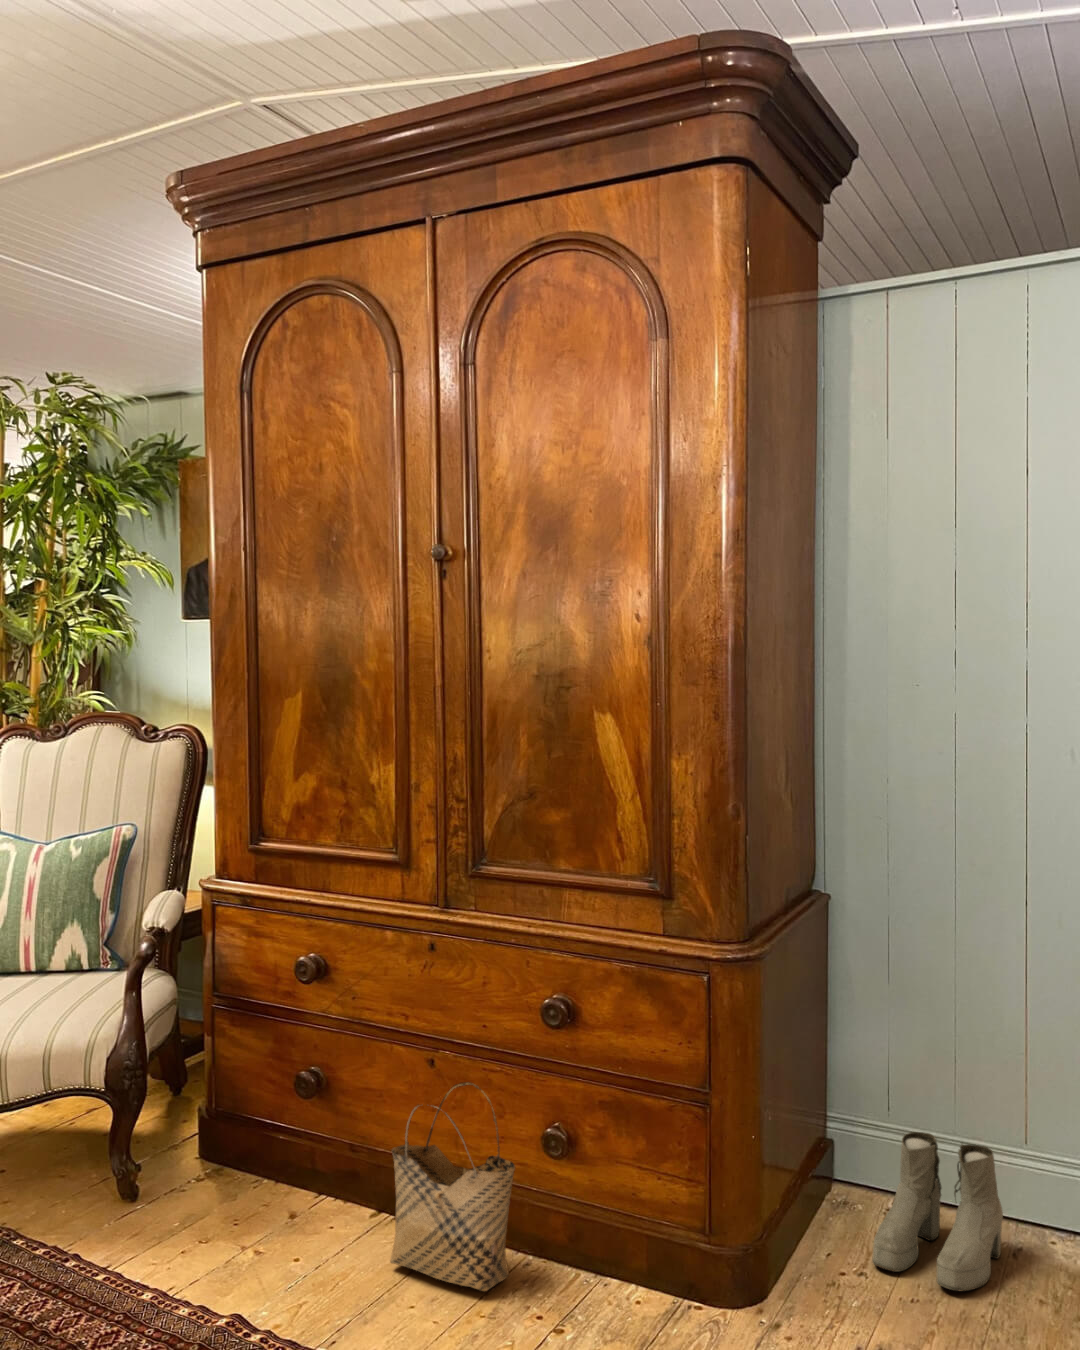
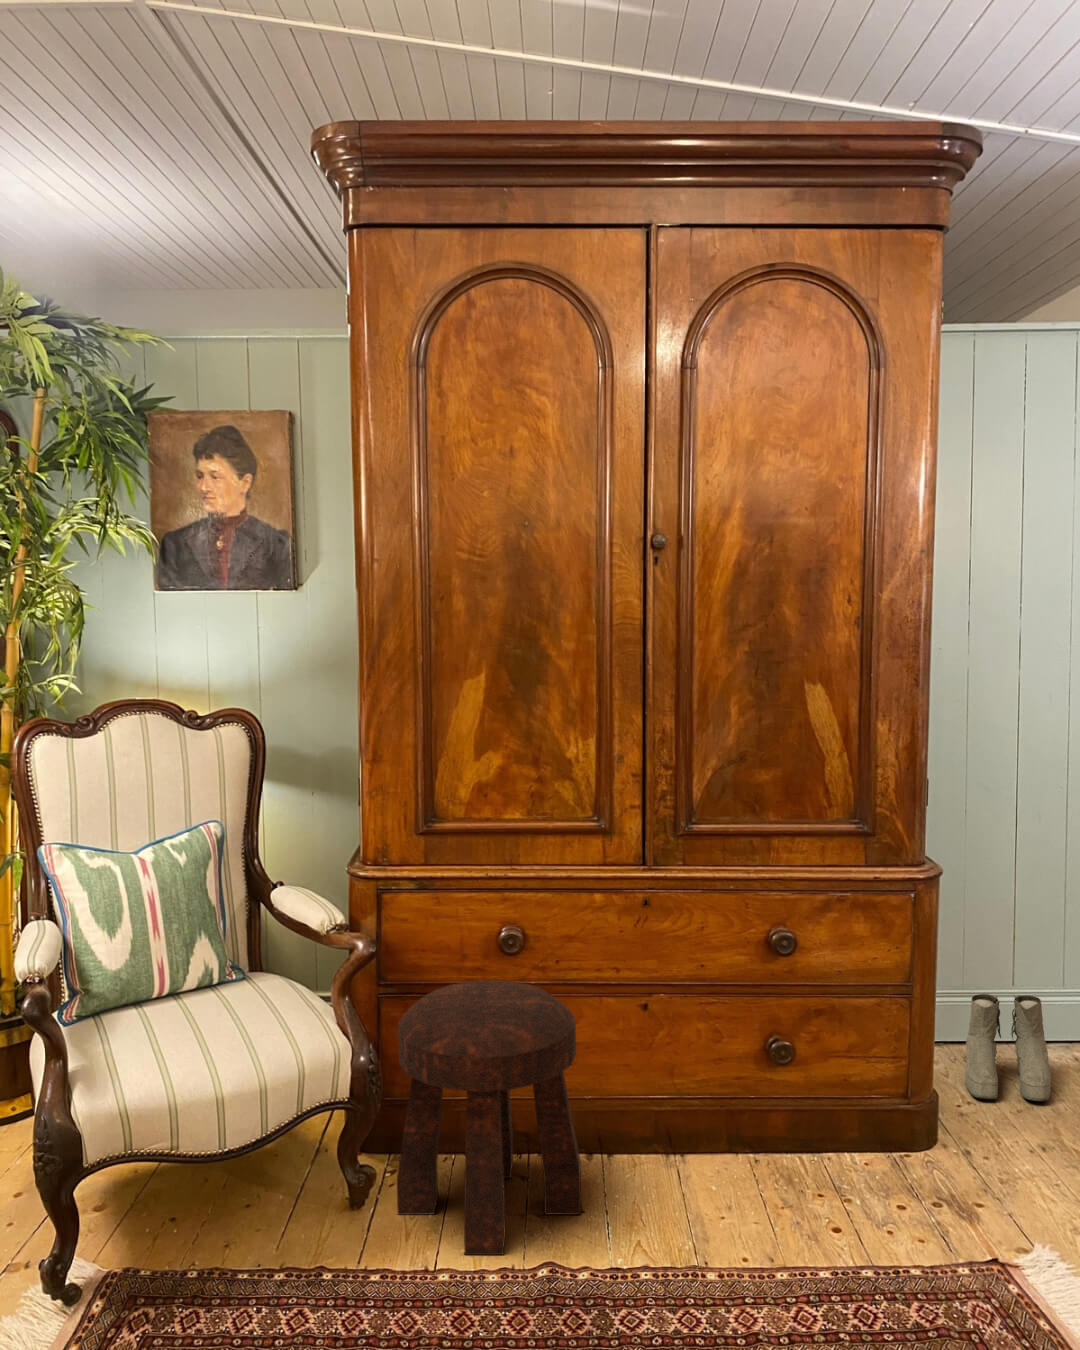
stool: none [122,1002,313,1291] -> present [397,980,581,1255]
woven basket: present [390,1082,515,1291] -> none [650,1015,766,1184]

